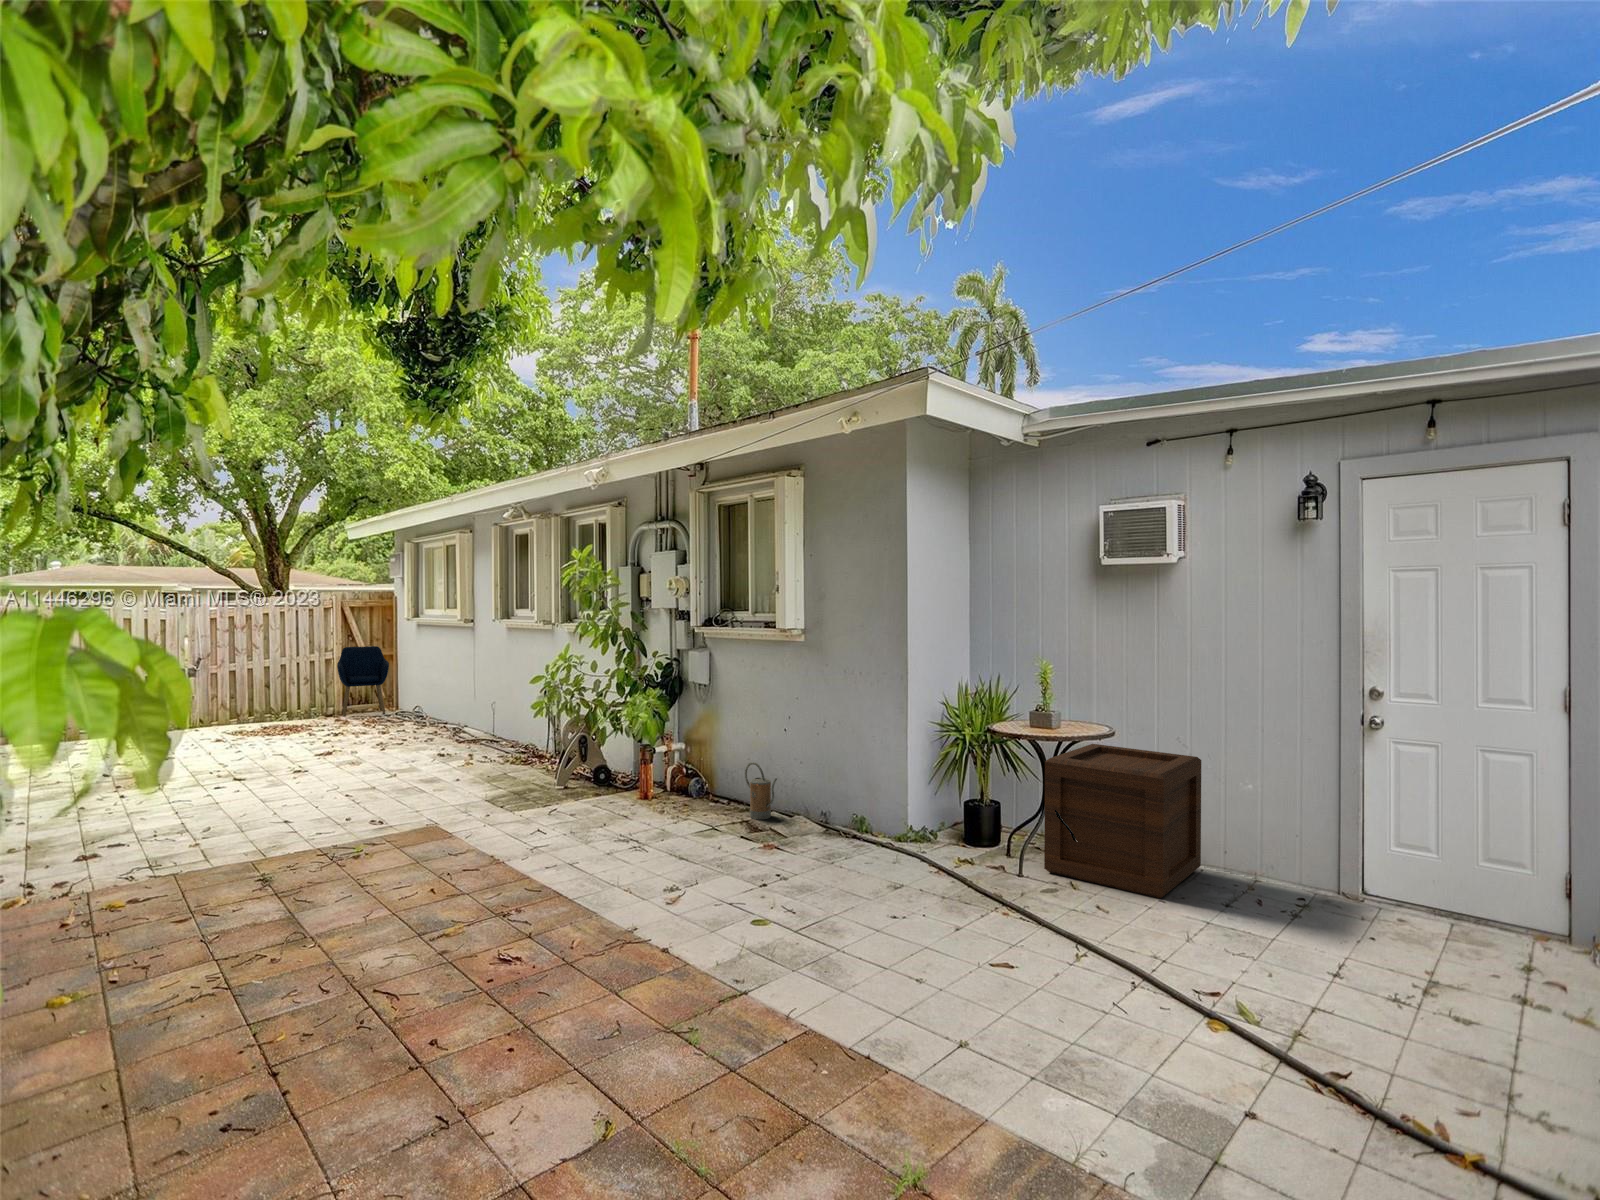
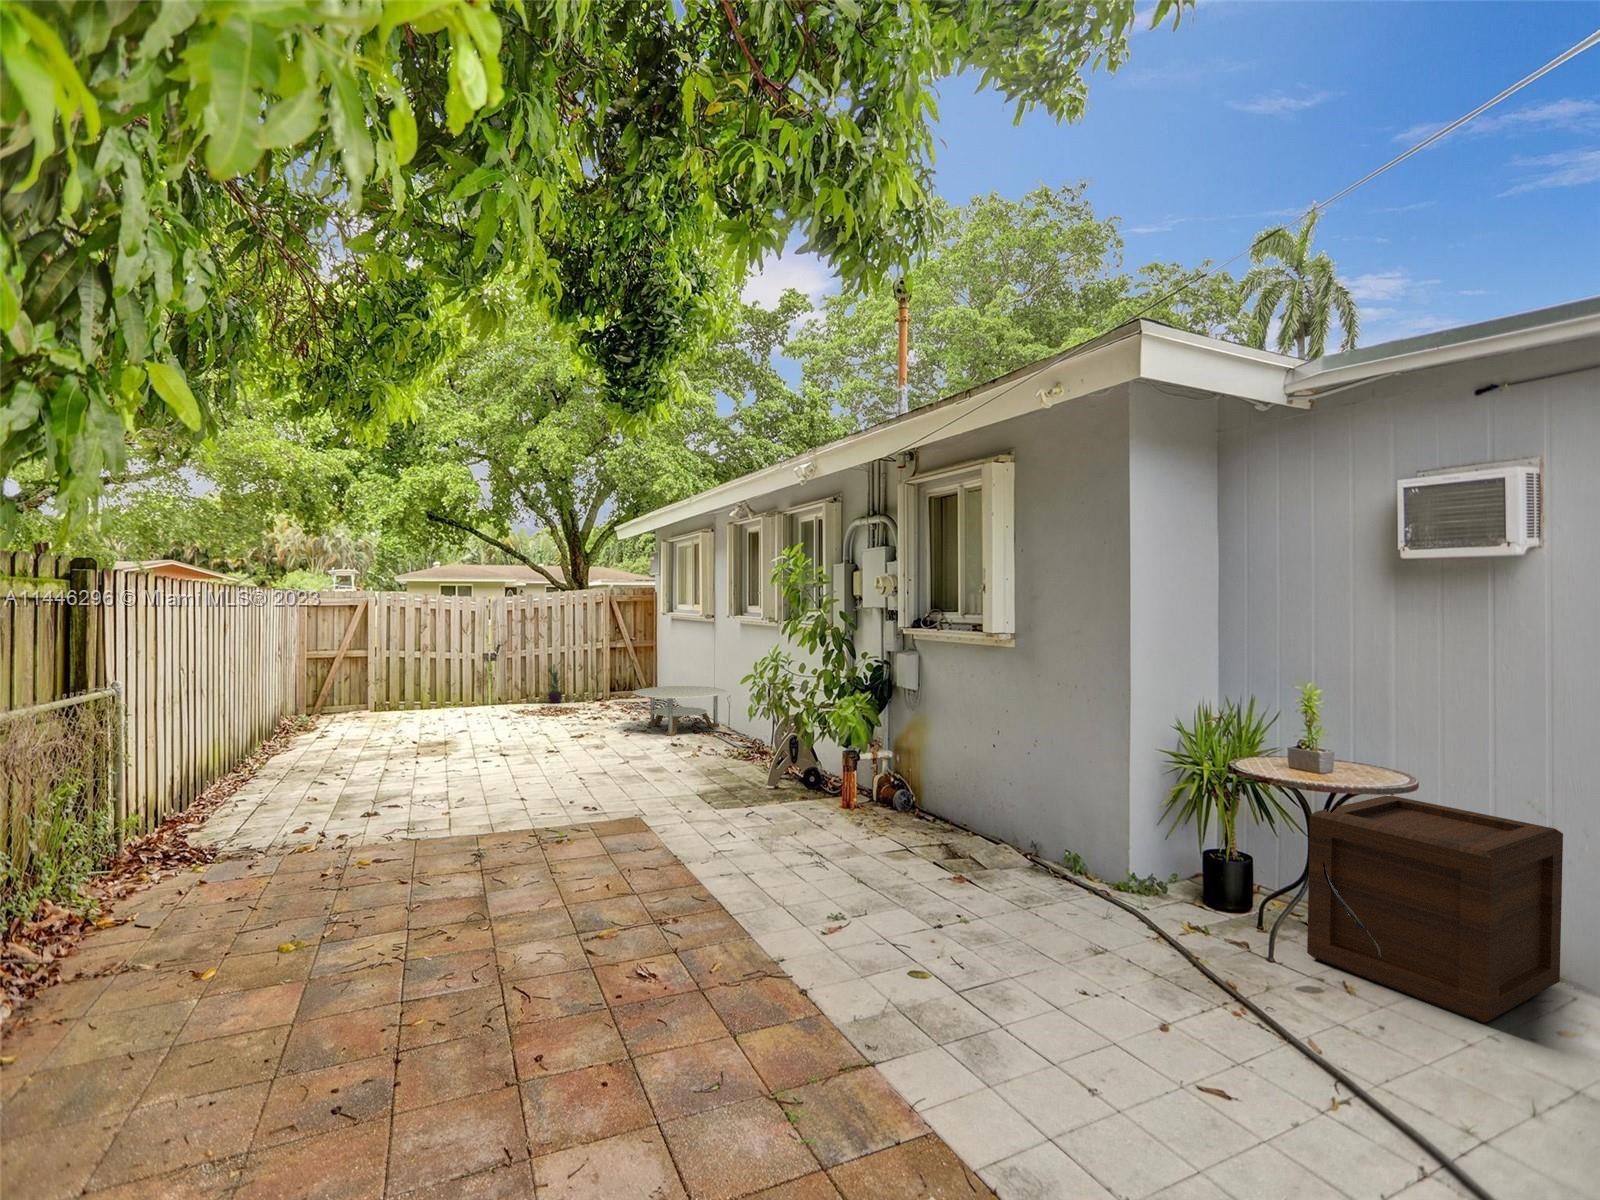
chair: present [337,646,389,717] -> none [607,638,650,701]
decorative plant: none [244,678,296,722] -> present [548,665,562,703]
round table: none [384,694,491,748] -> present [633,686,726,736]
watering can: present [745,762,777,819] -> none [946,779,980,844]

